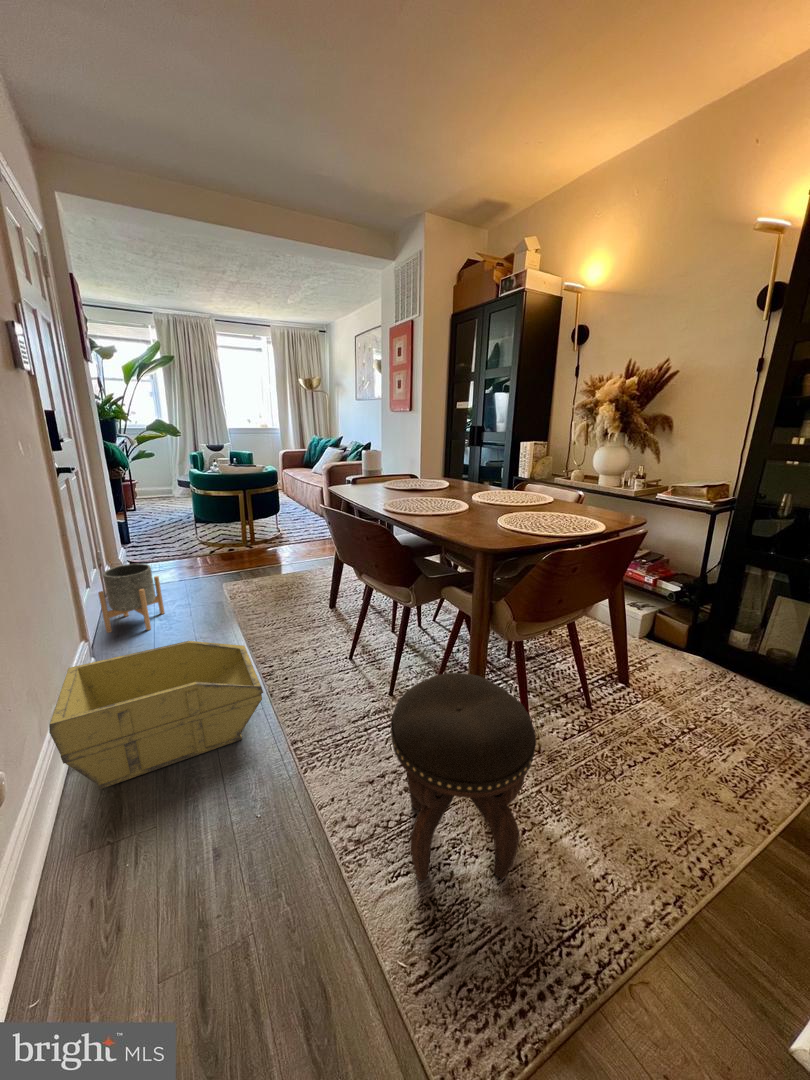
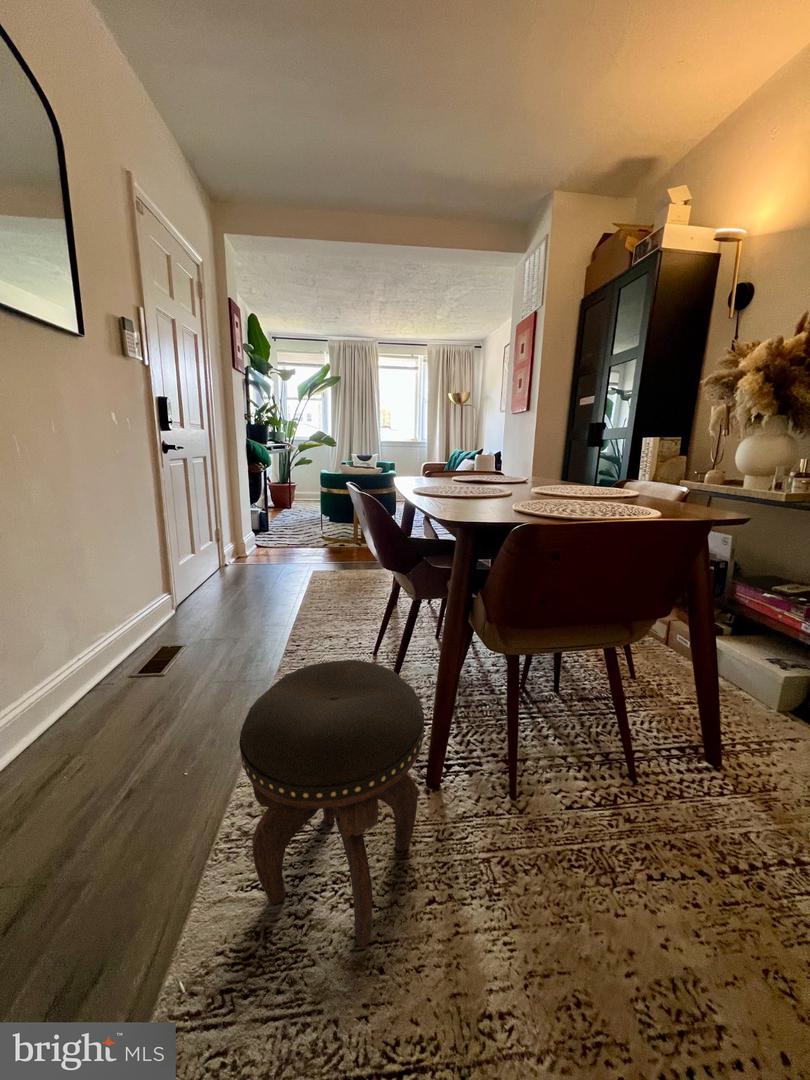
planter: present [98,564,164,633] -> none [202,549,255,606]
storage bin: present [49,641,263,790] -> none [72,607,268,715]

